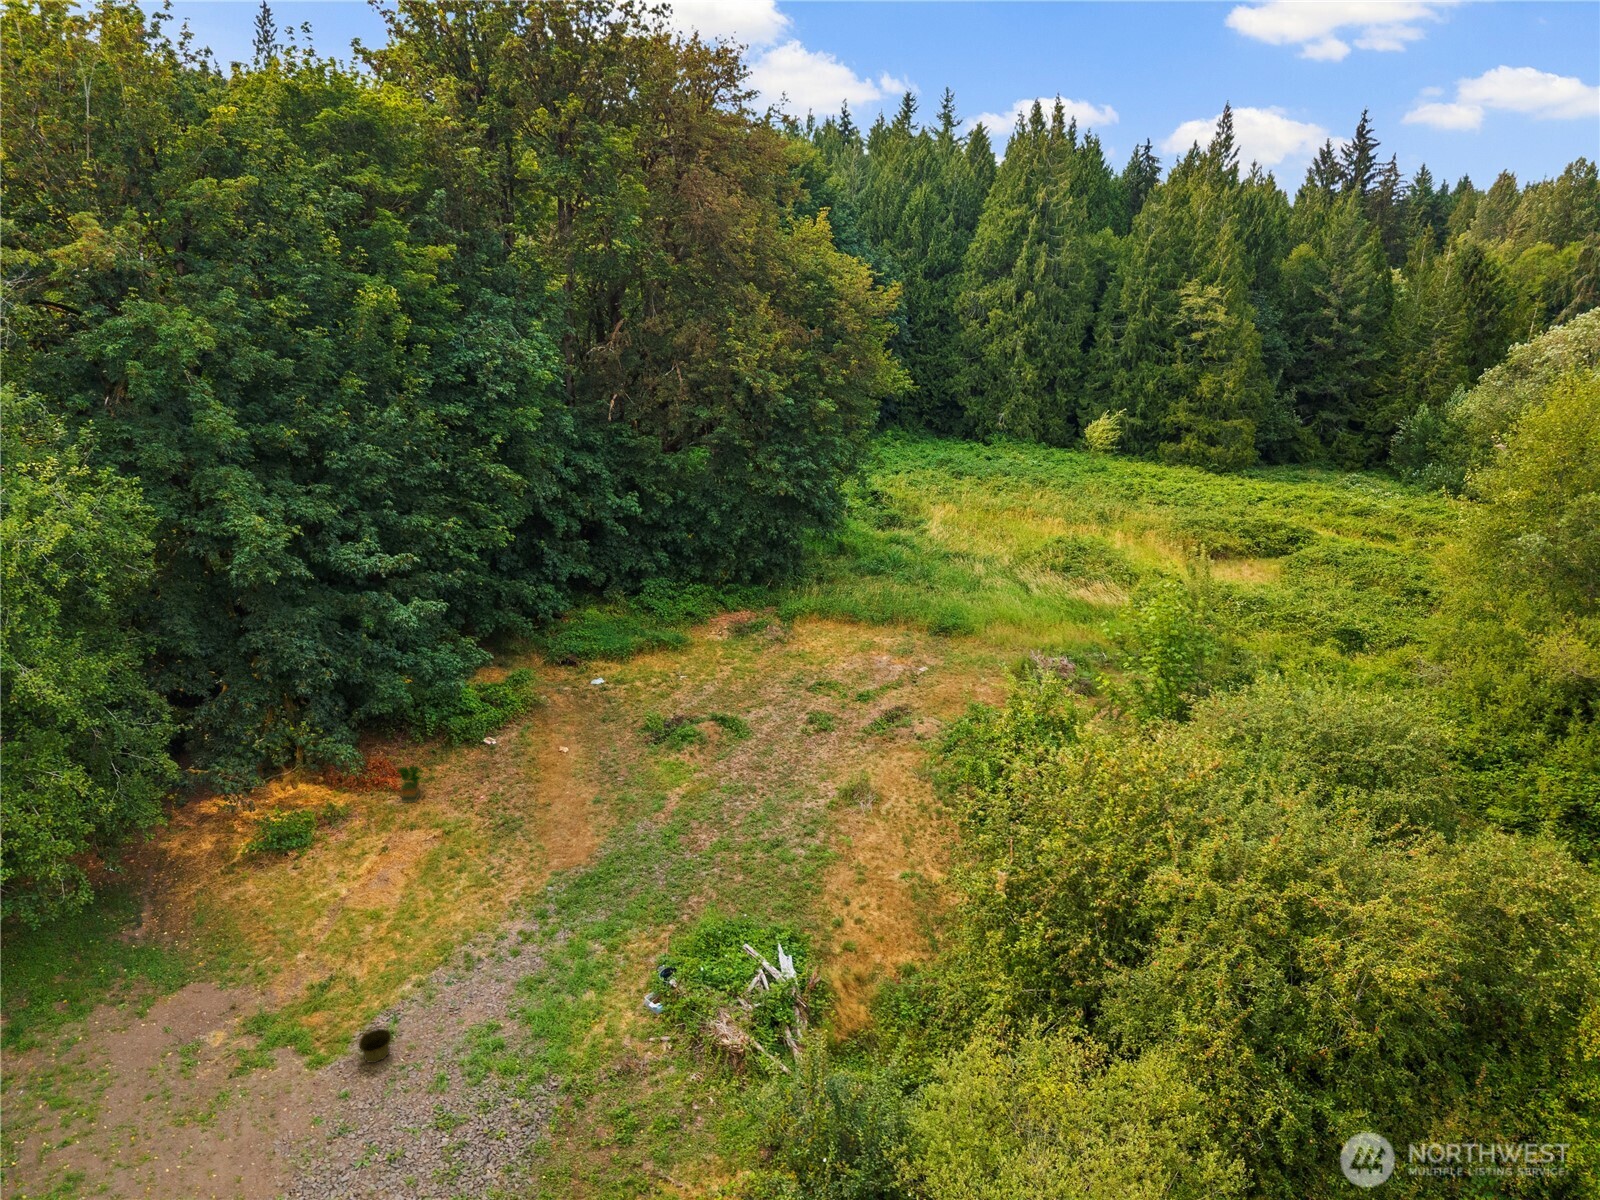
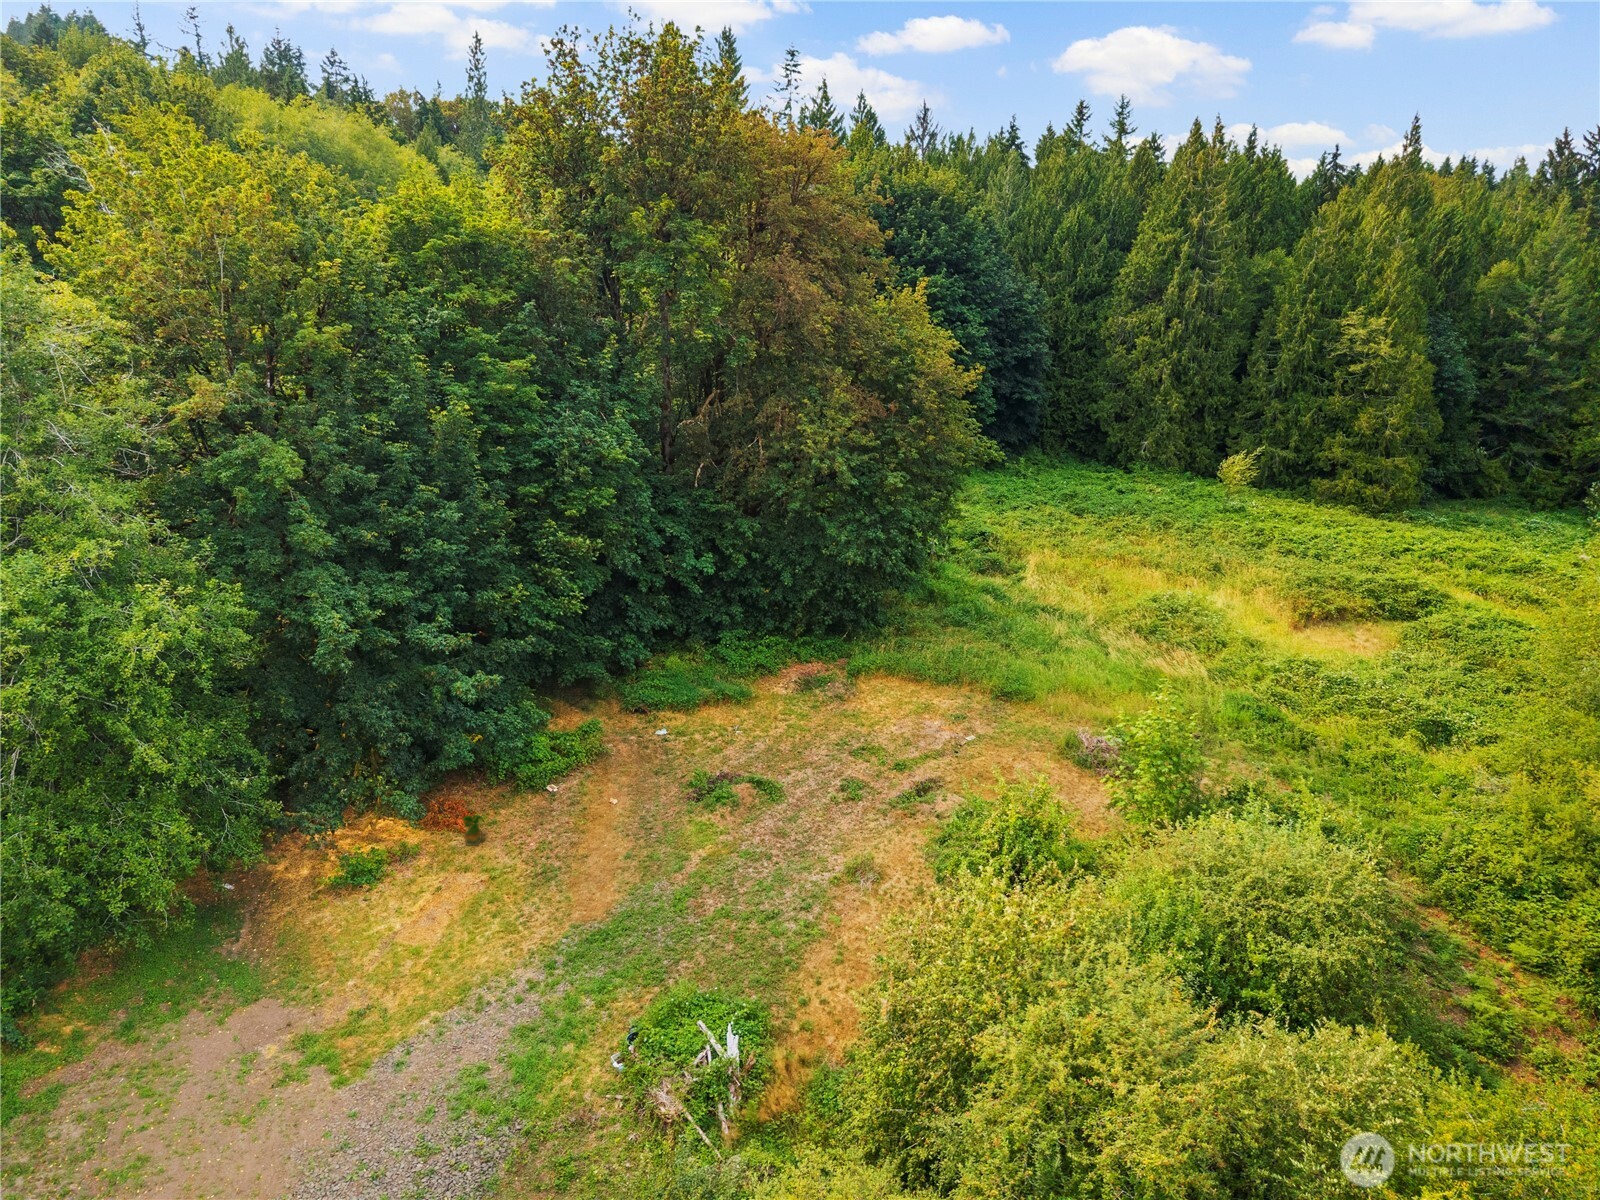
basket: present [359,1026,391,1063] -> none [372,1057,399,1087]

